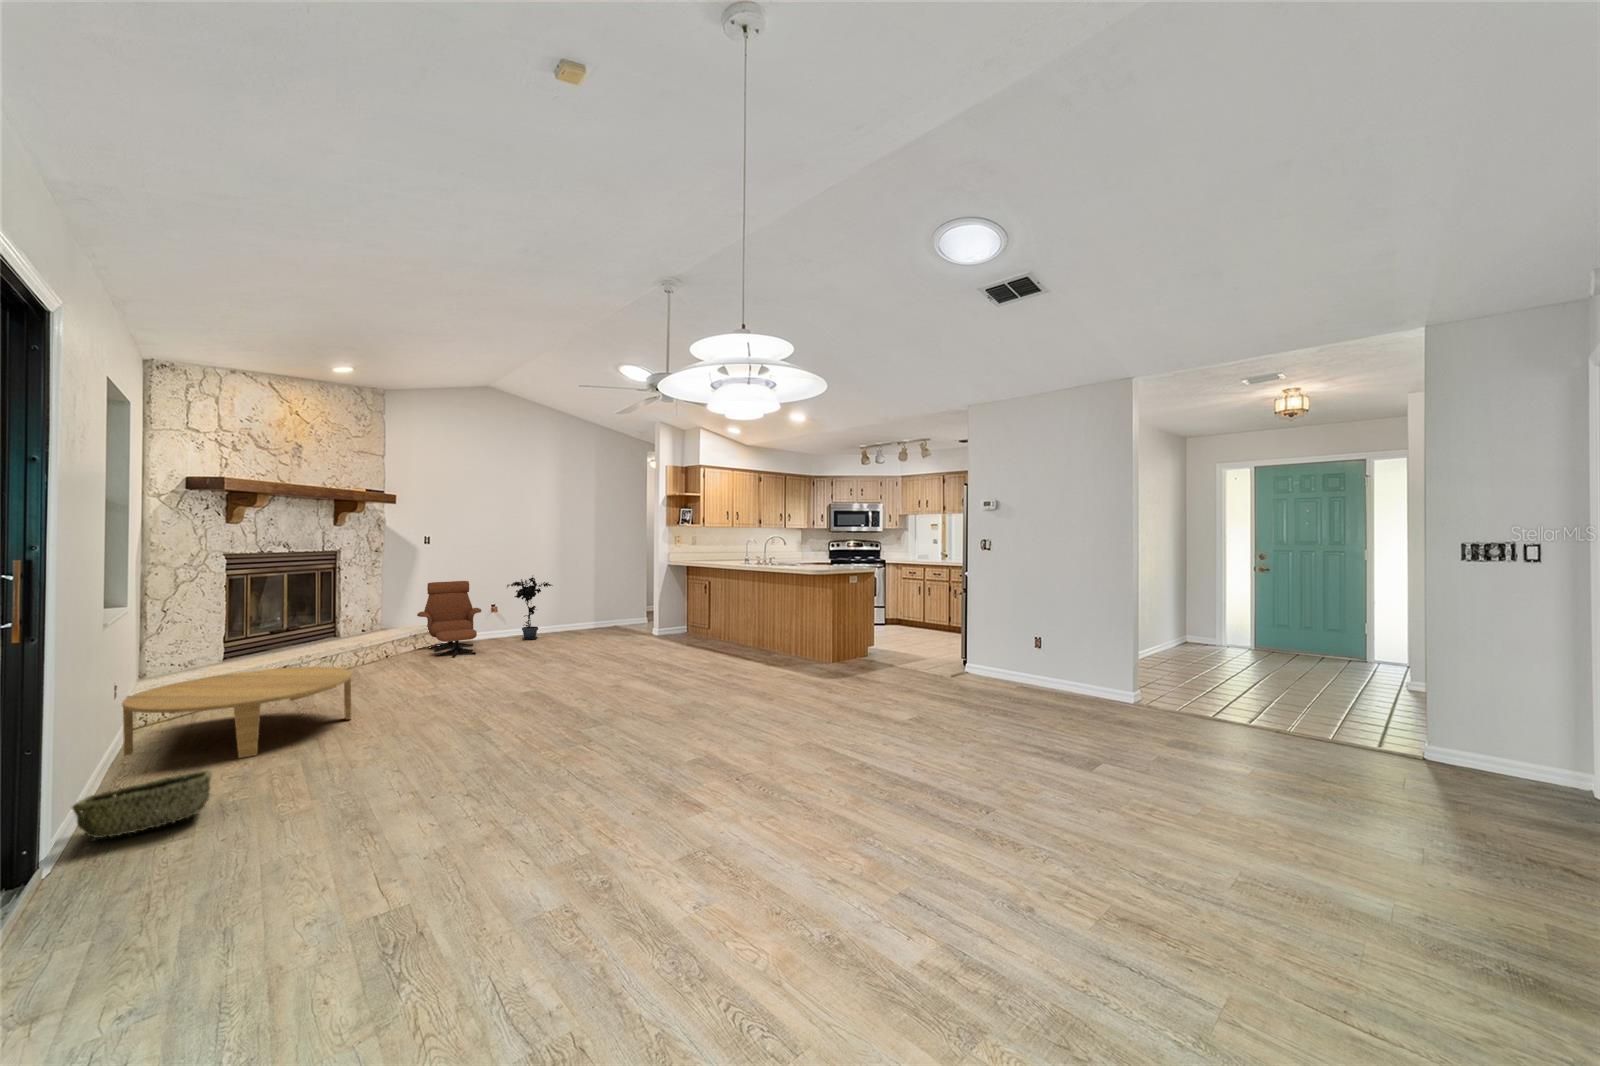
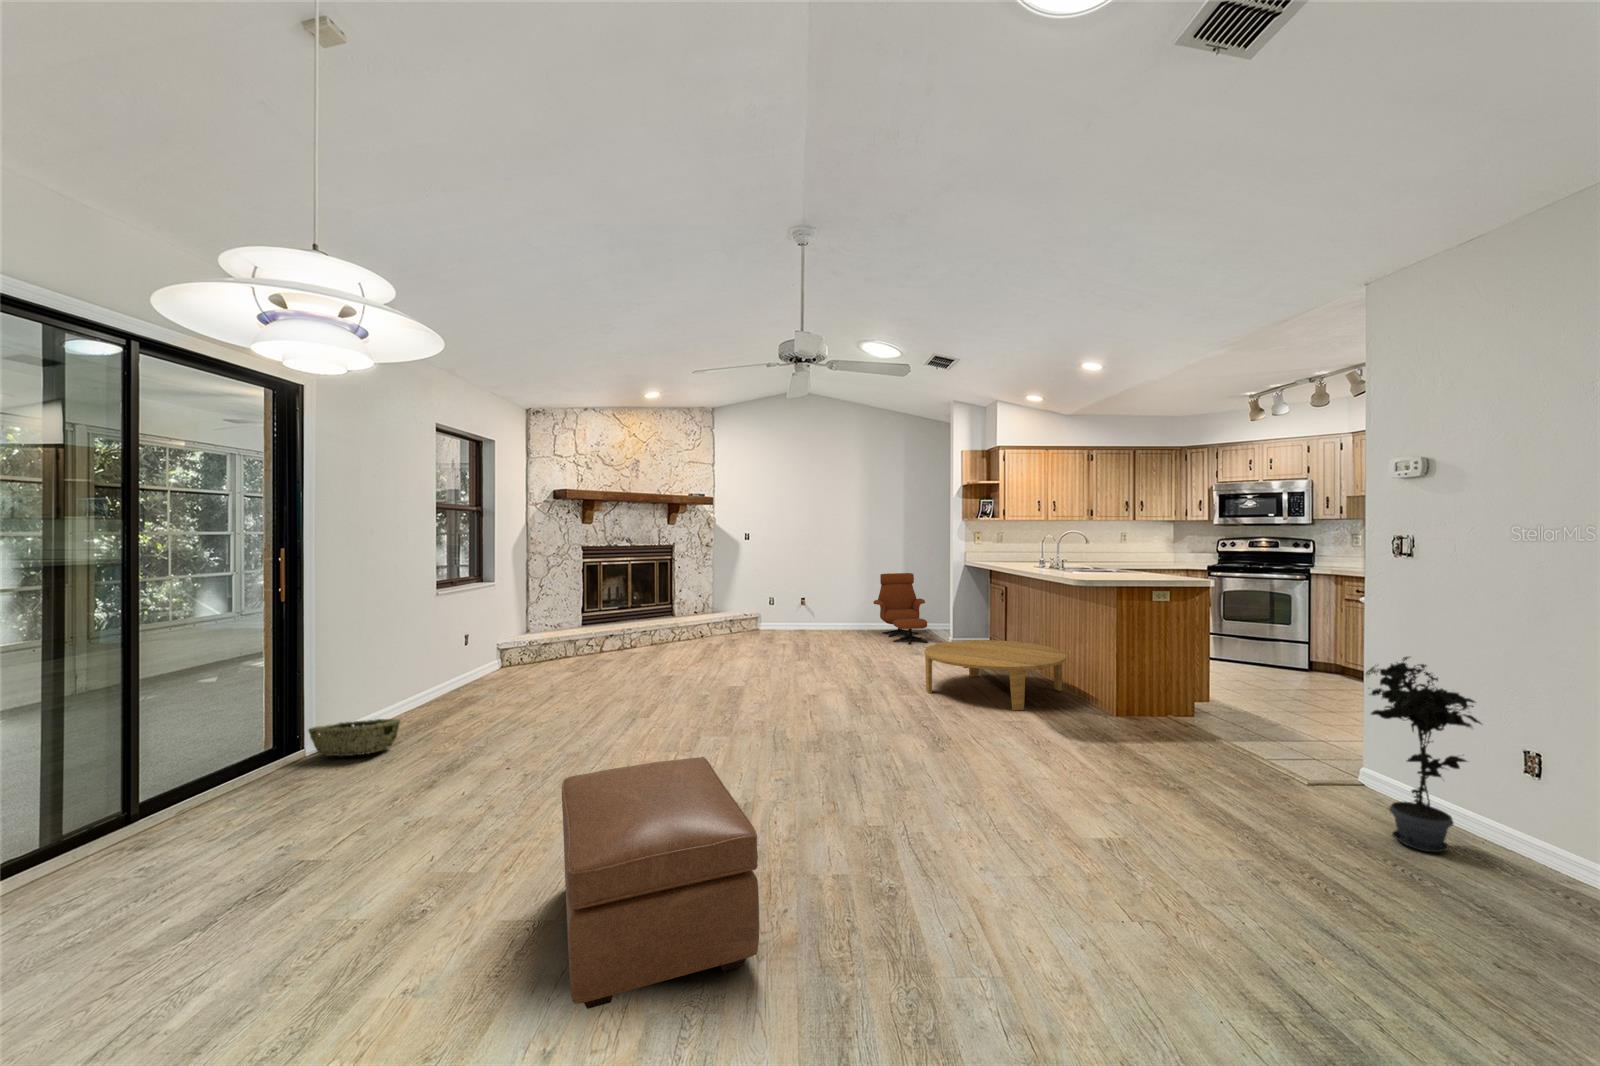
potted plant: present [507,577,552,640] -> present [1366,657,1481,852]
lounge chair: present [417,581,481,658] -> present [873,573,927,644]
coffee table: present [122,667,351,758] -> present [924,640,1066,710]
ottoman: none [667,700,858,845] -> present [562,757,759,1009]

